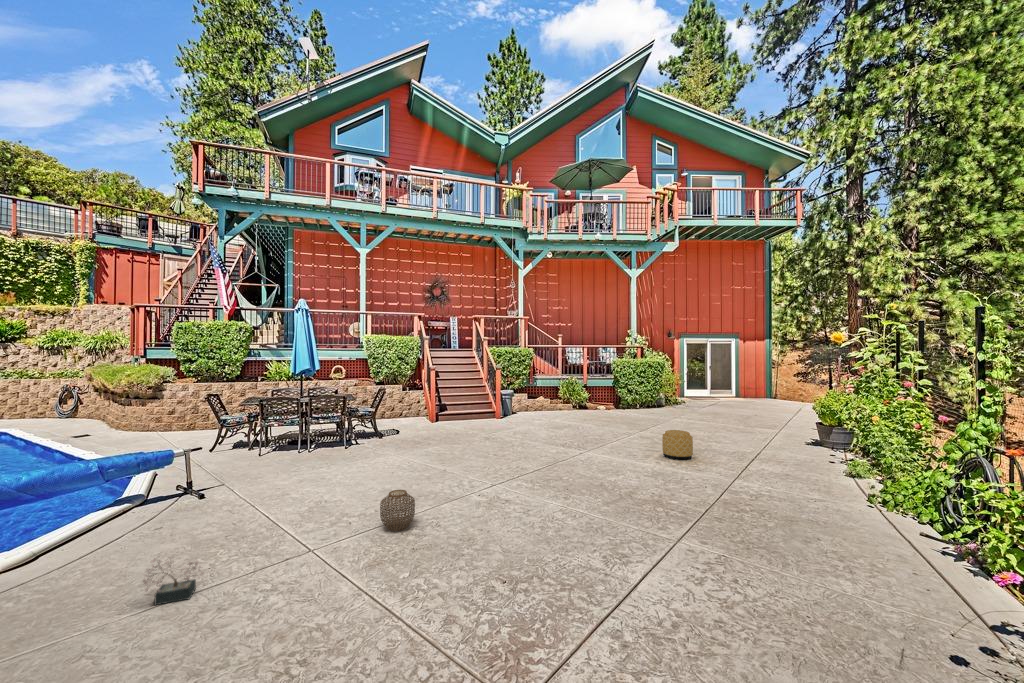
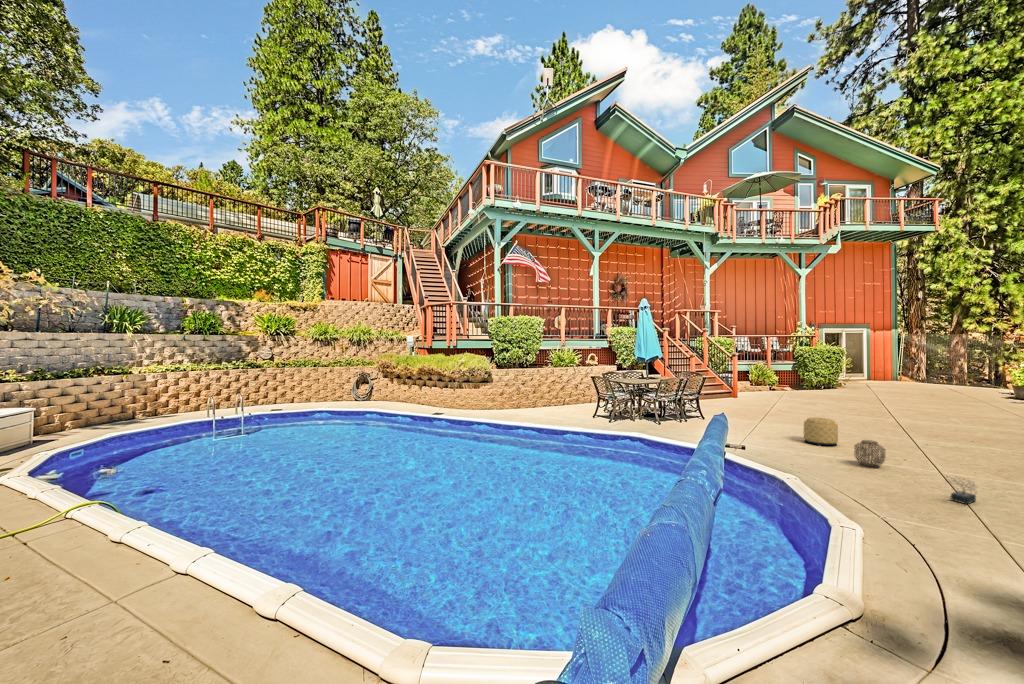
ottoman: present [662,430,693,460] -> present [804,418,838,446]
woven basket: present [380,490,415,531] -> present [854,440,885,468]

